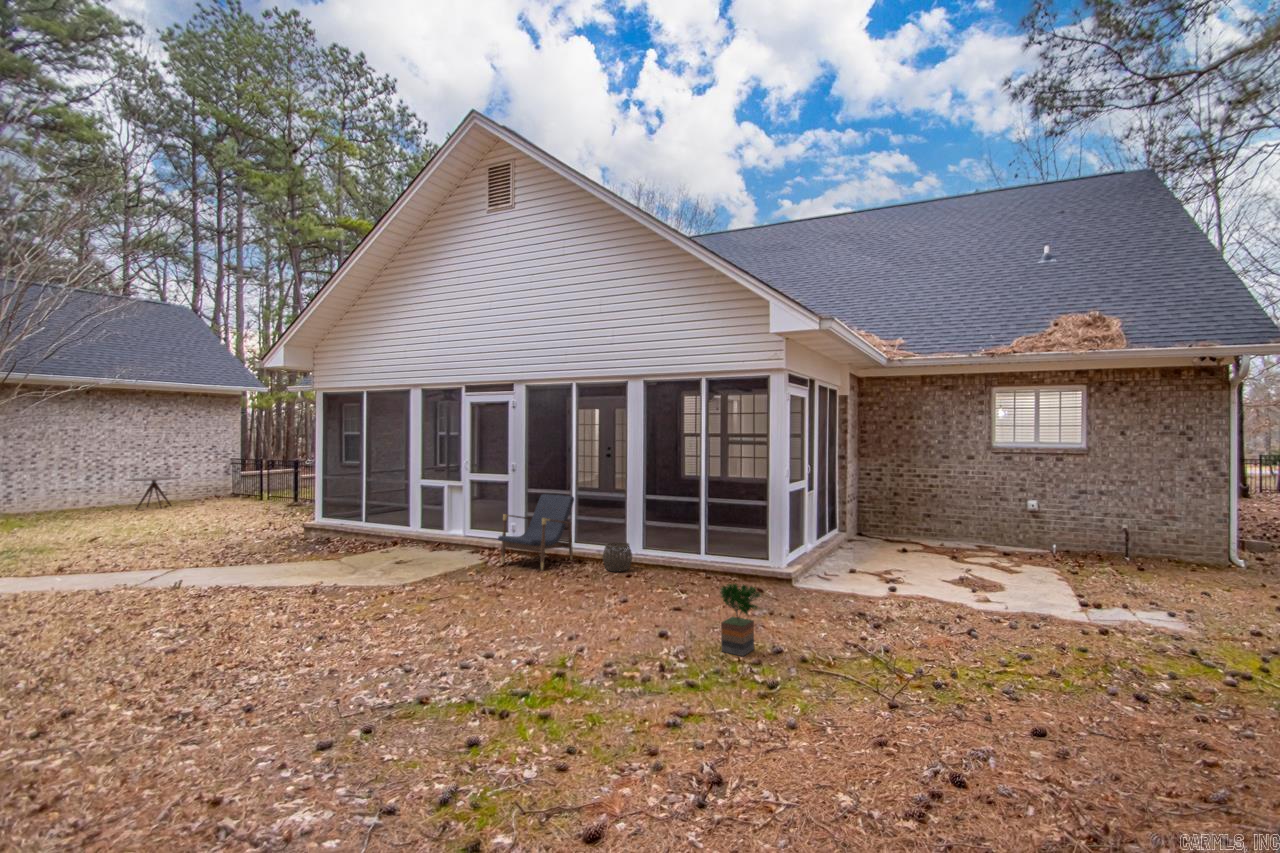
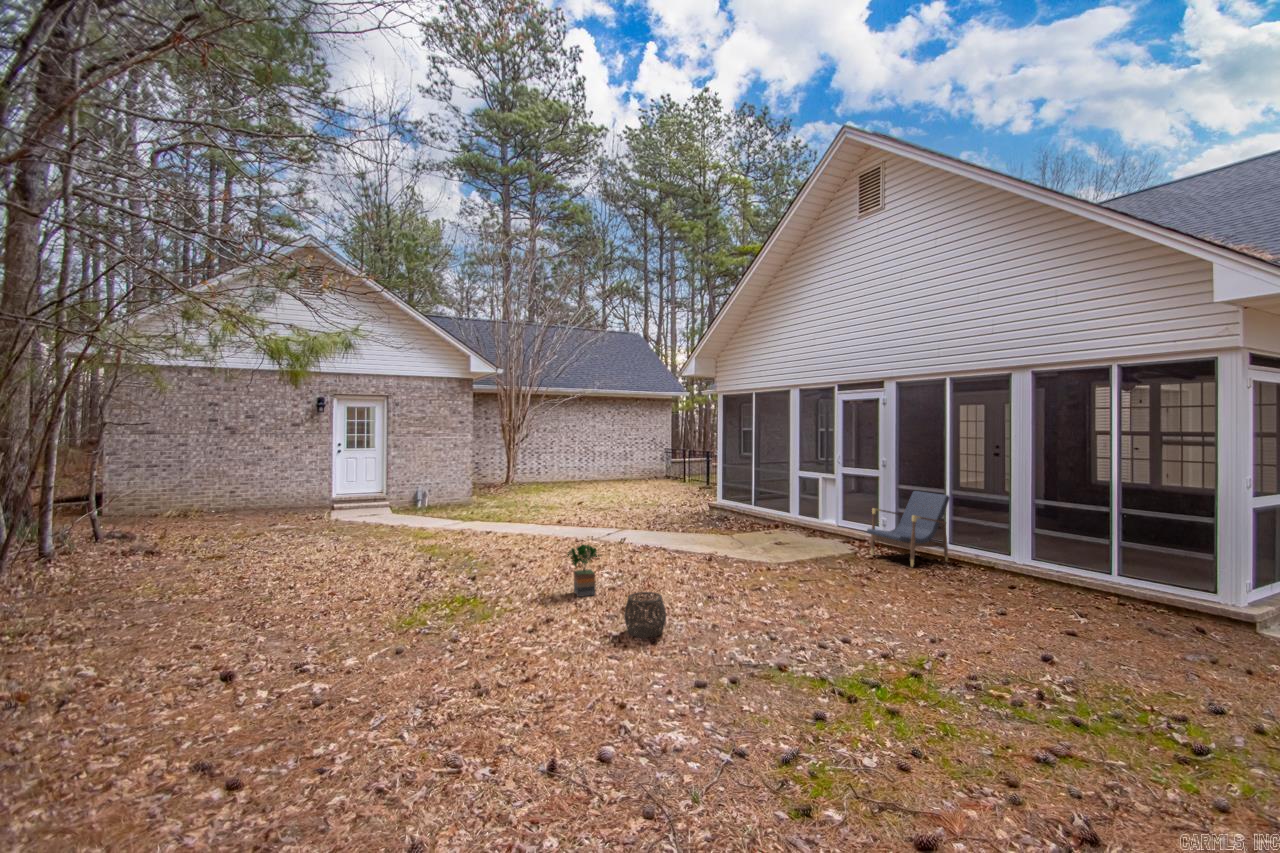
round table: present [127,477,180,509] -> none [596,460,628,483]
woven basket: present [603,542,632,572] -> present [624,592,666,638]
potted tree: present [721,584,760,656] -> present [567,544,599,597]

